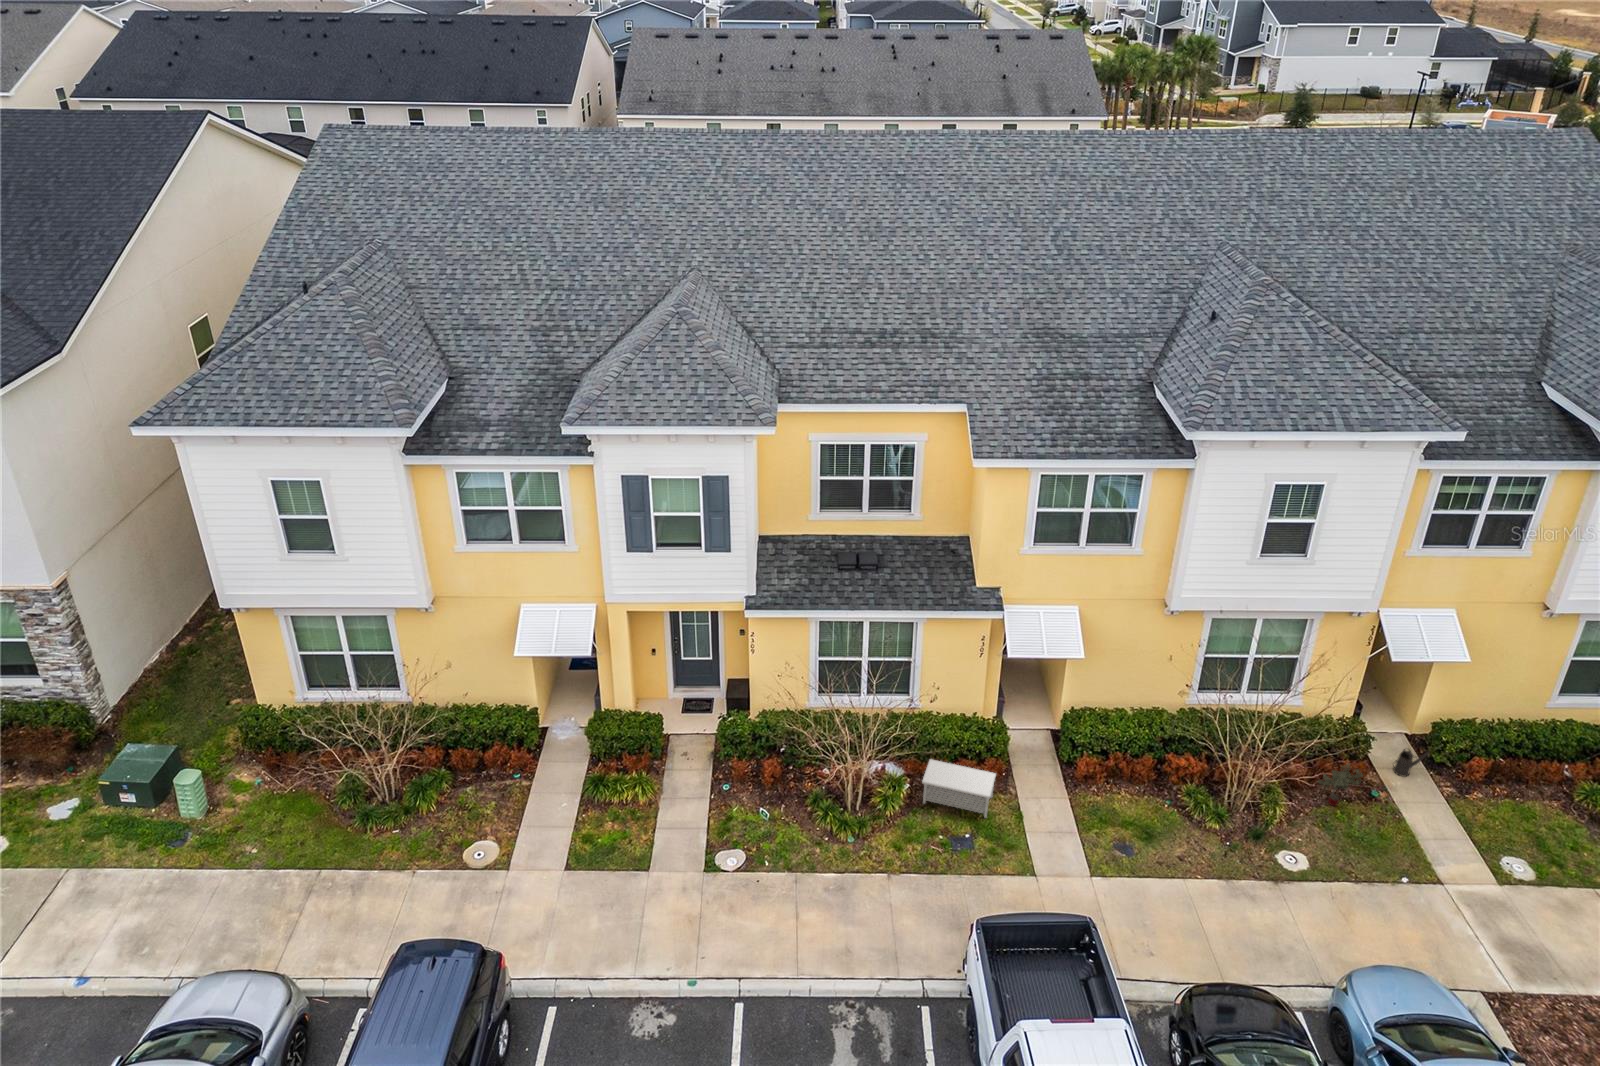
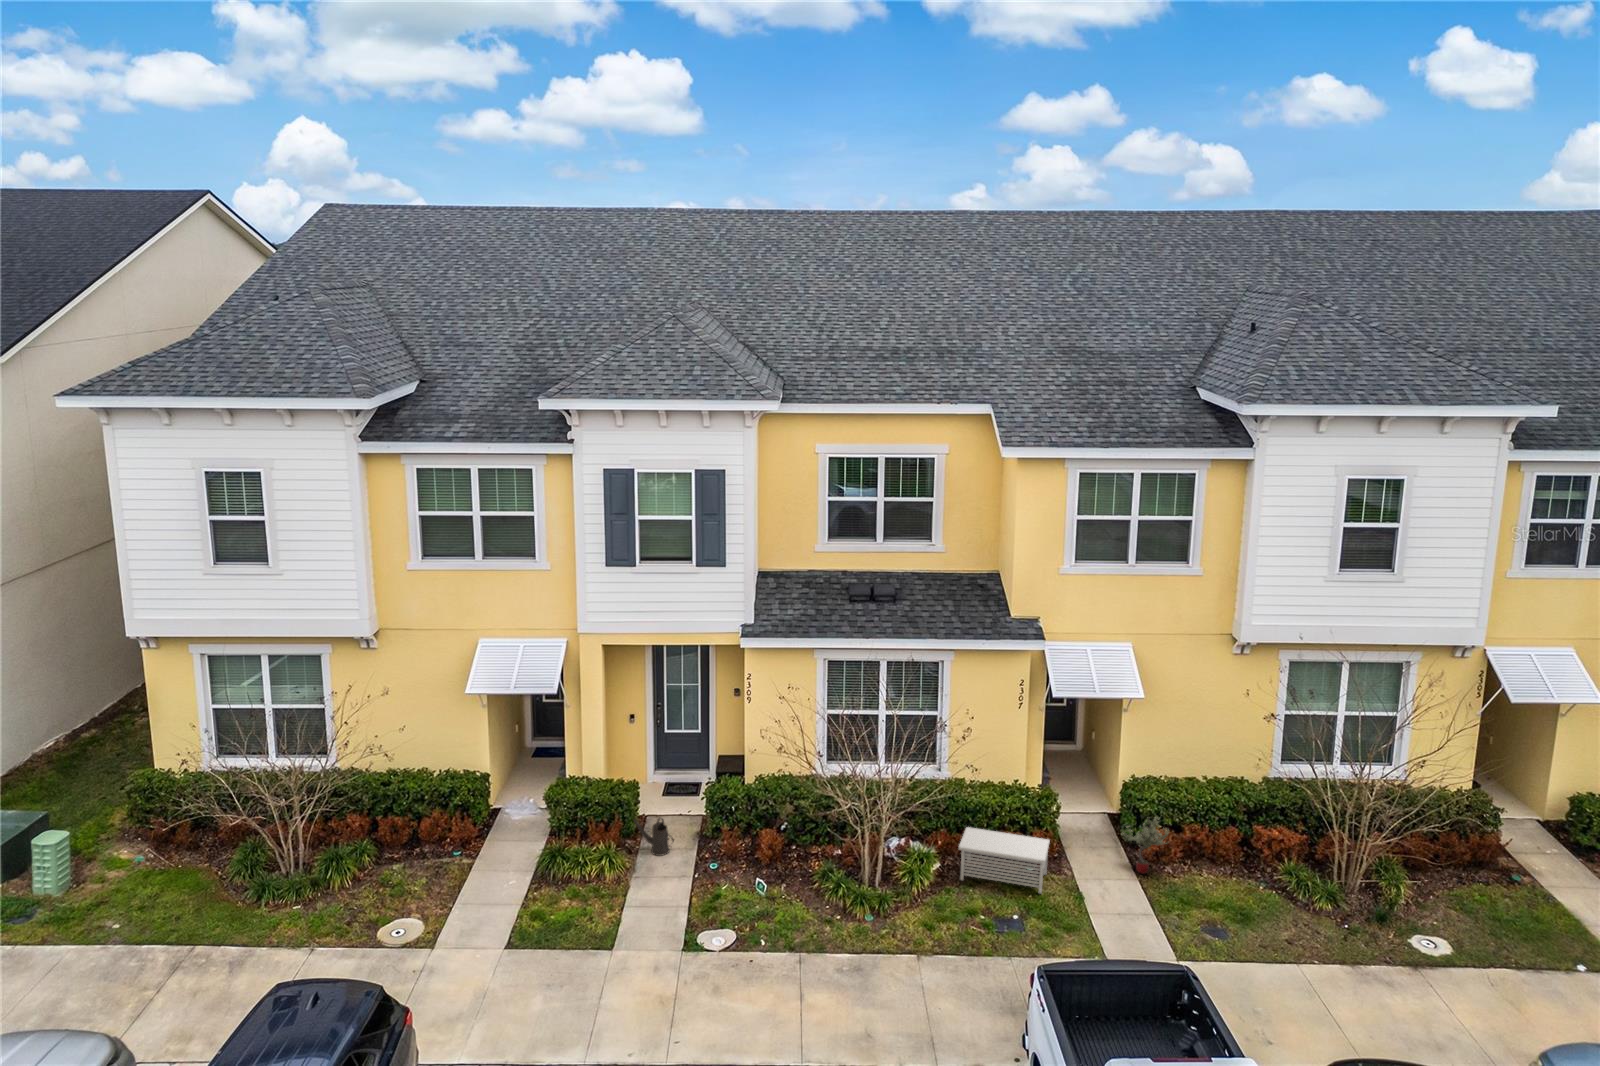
watering can: present [1393,749,1430,777] -> present [633,818,673,856]
potted tree: present [1318,764,1363,806] -> present [1121,817,1169,874]

